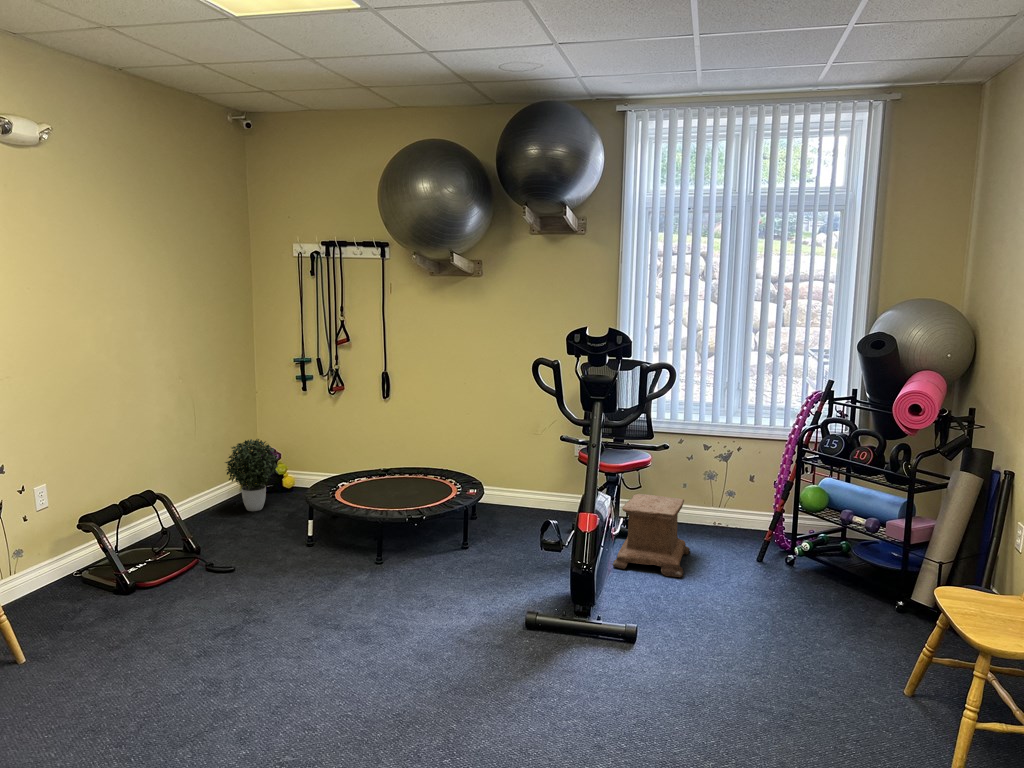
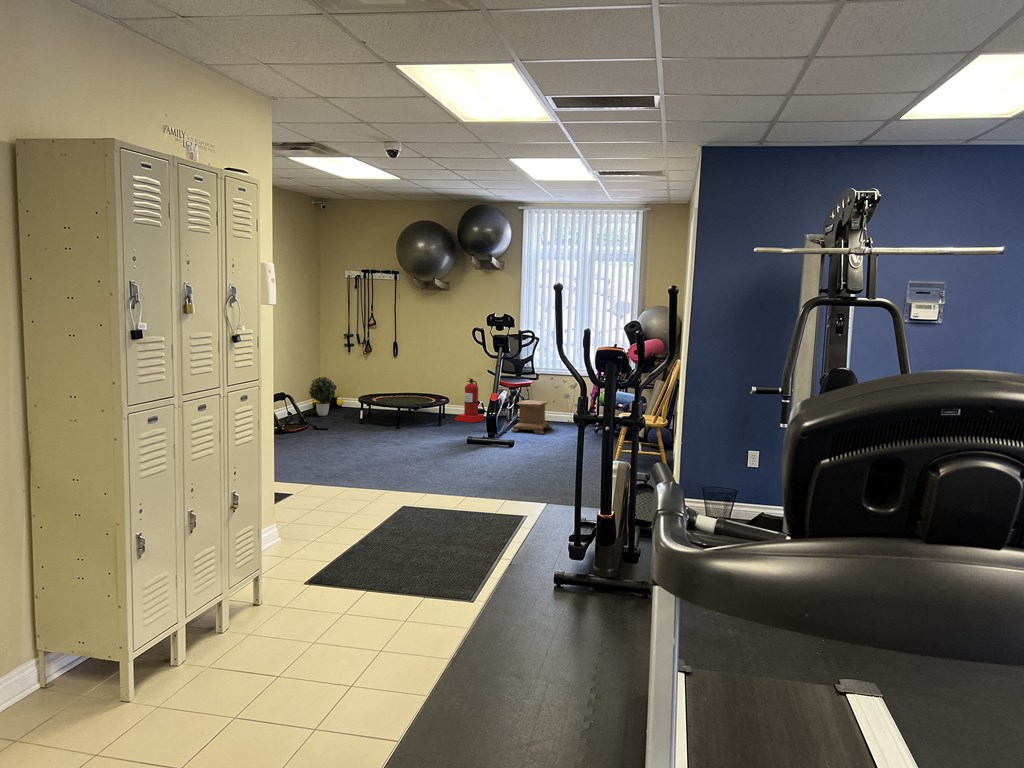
fire extinguisher: none [494,444,549,531] -> present [455,378,484,423]

